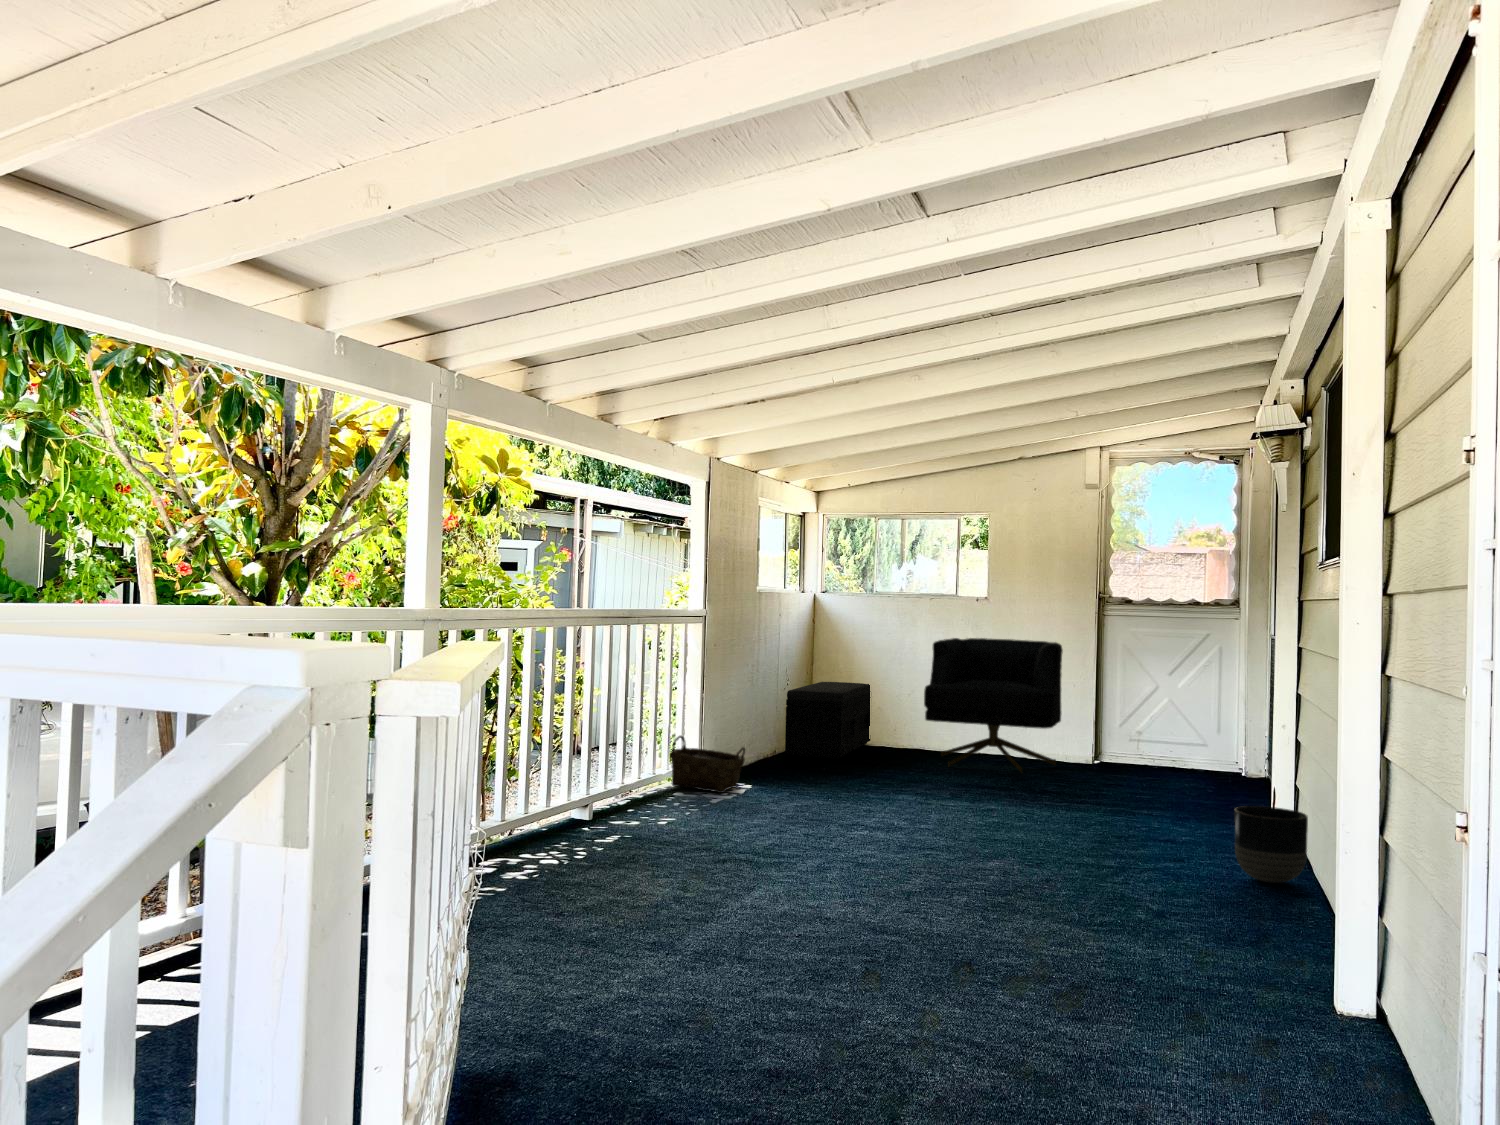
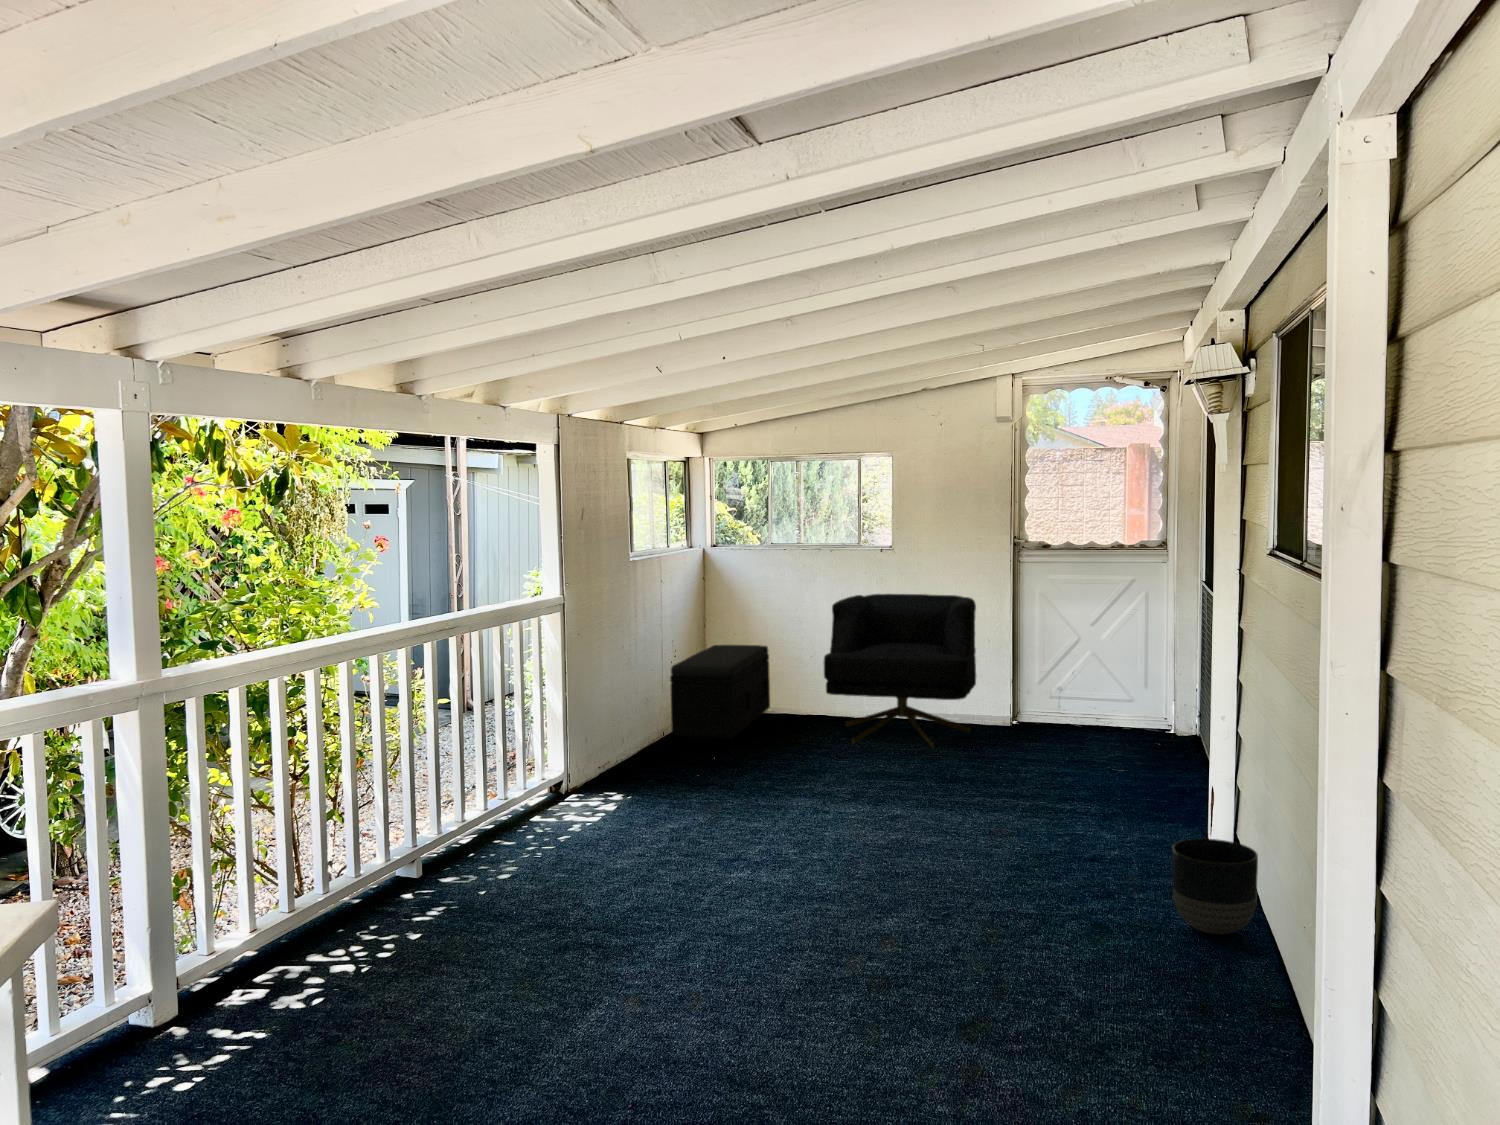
woven basket: present [670,736,745,793] -> none [524,746,613,814]

